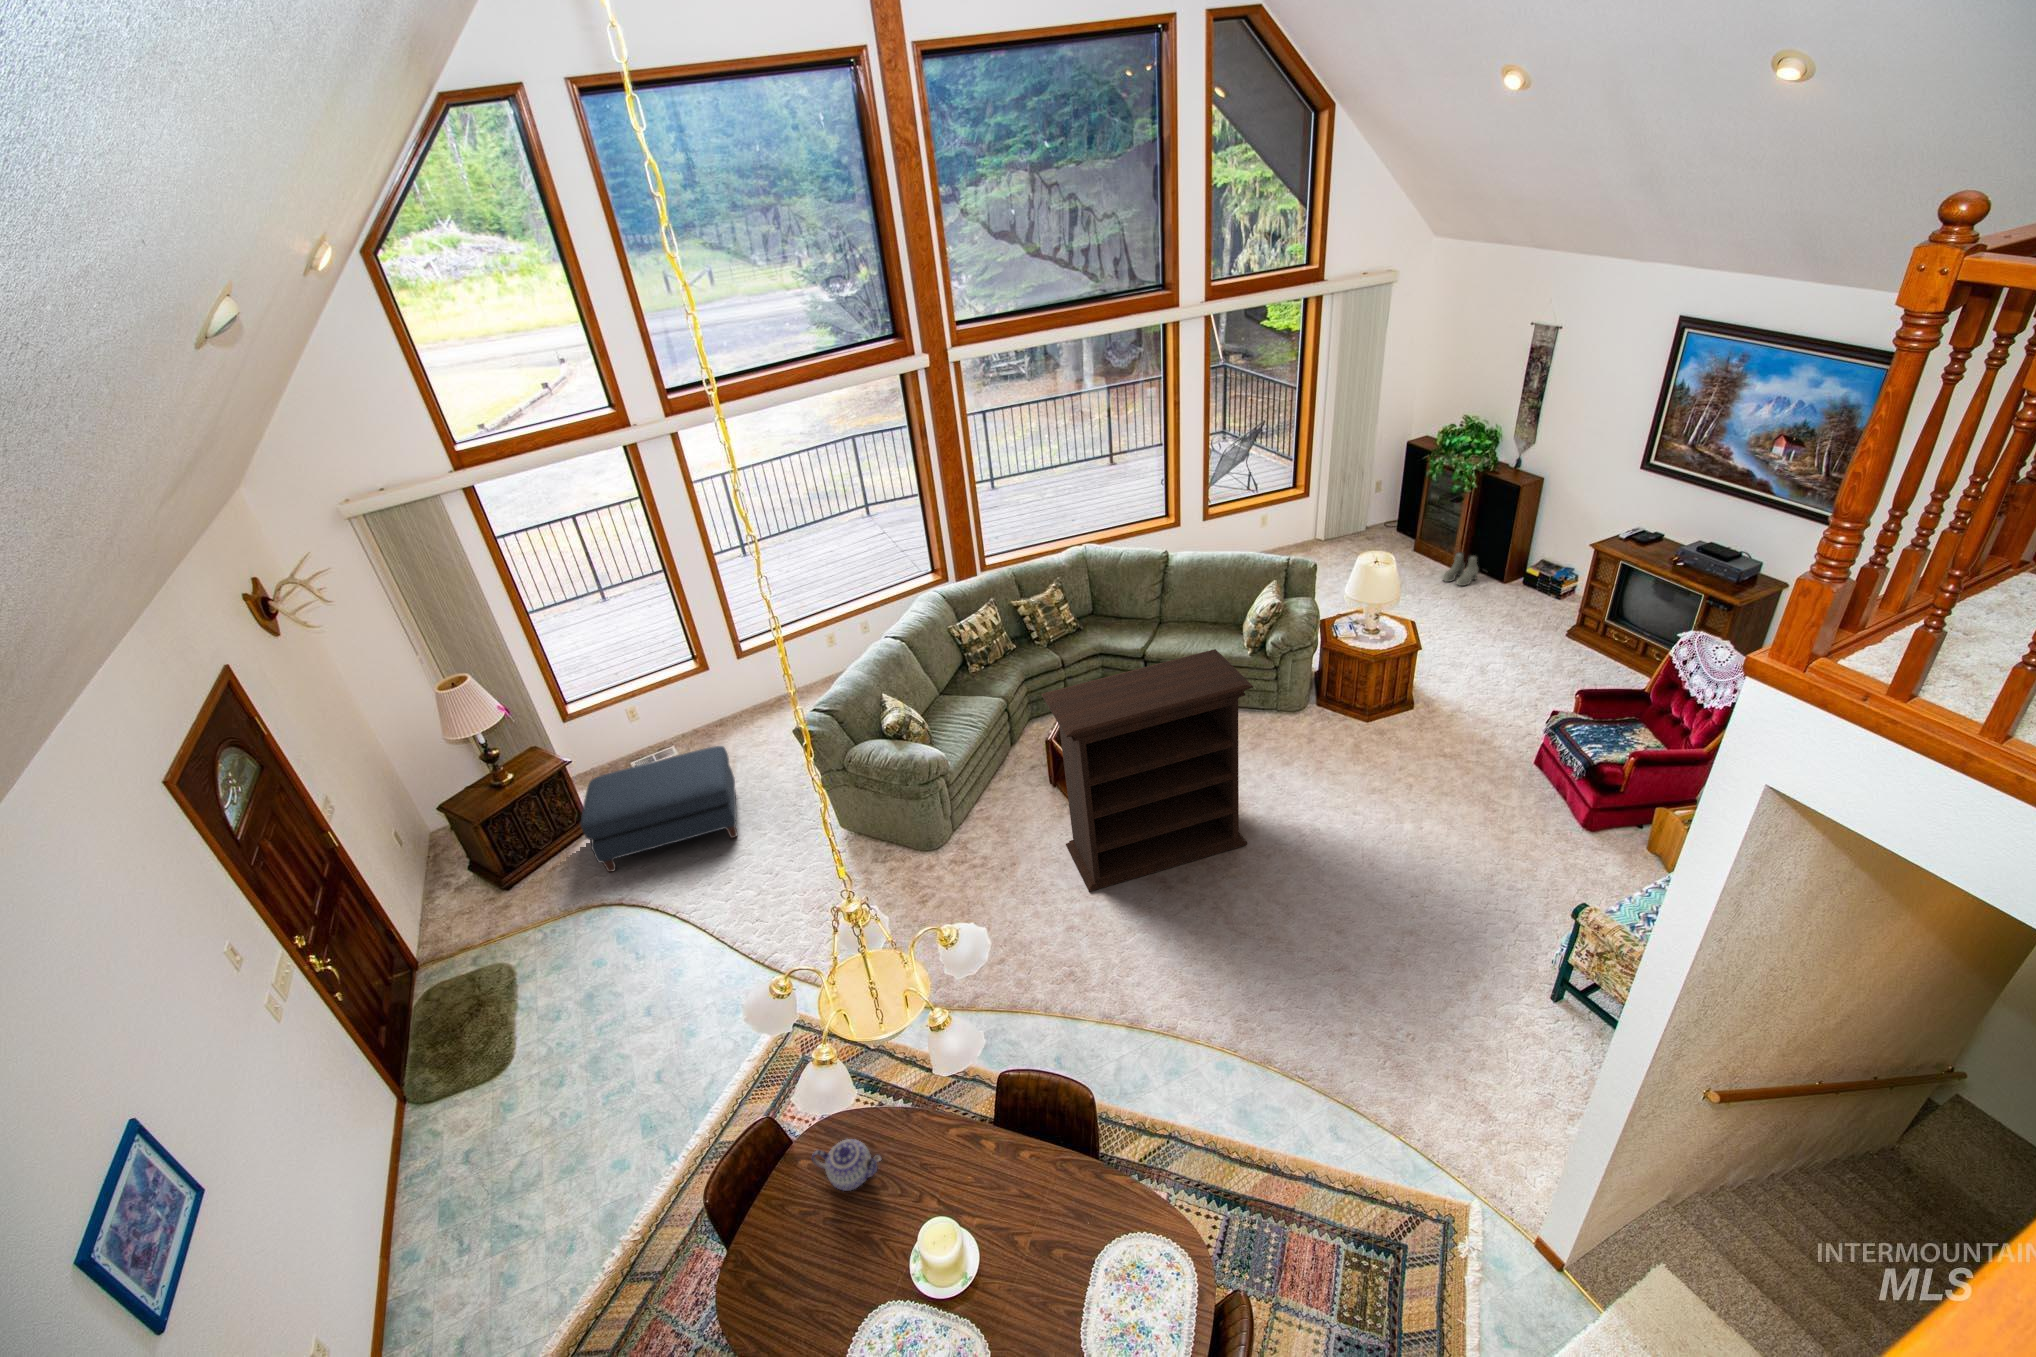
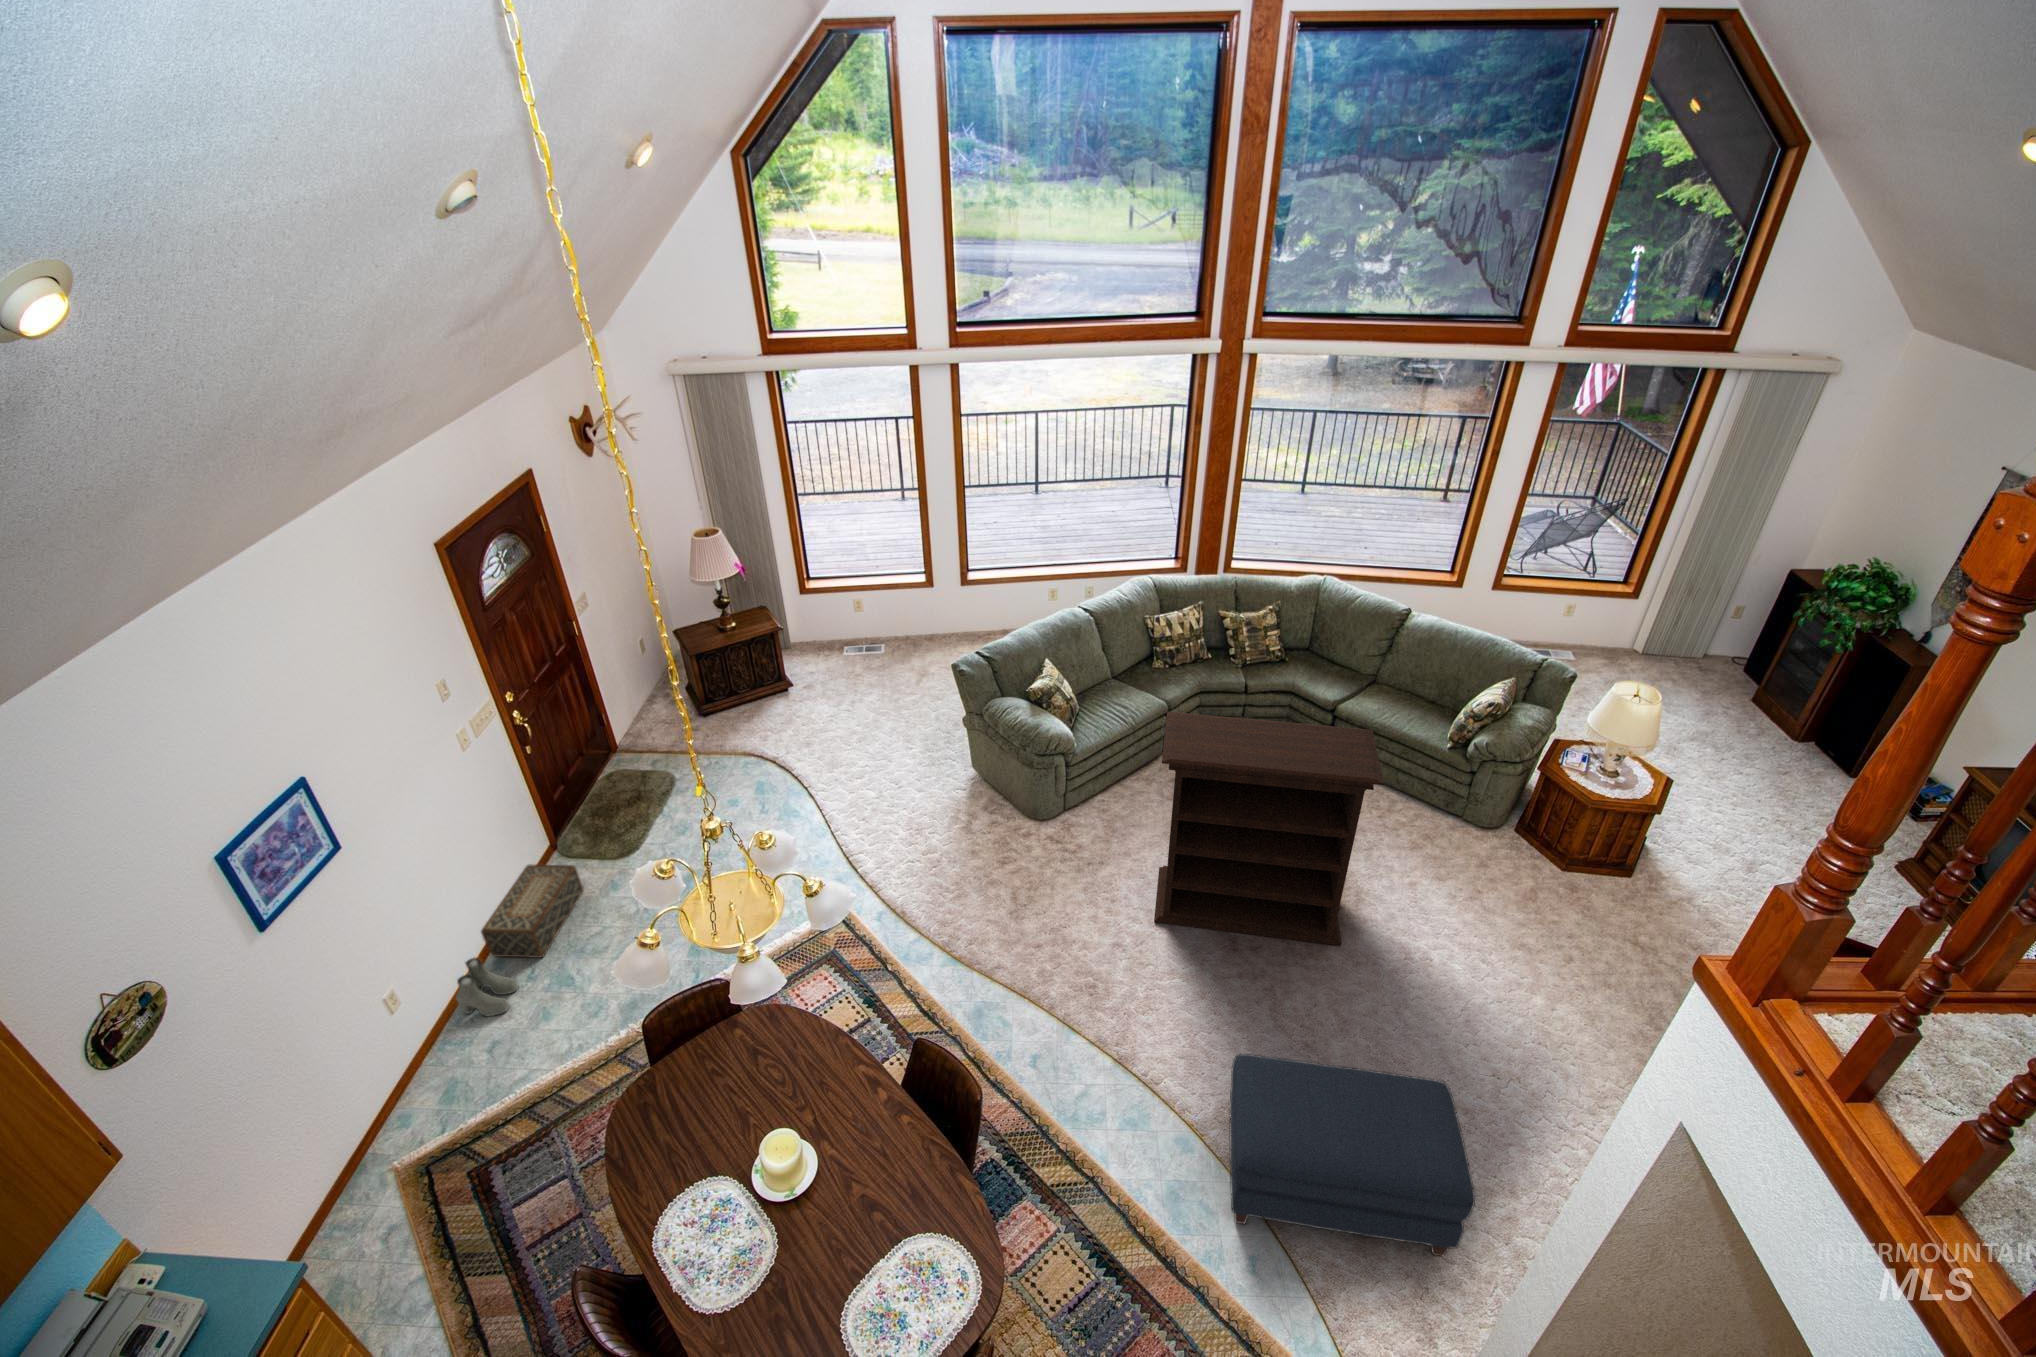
boots: present [1443,552,1478,586] -> present [456,958,518,1016]
ottoman: present [580,746,737,872] -> present [1229,1054,1475,1256]
woven basket: none [368,1103,471,1253] -> present [481,865,583,958]
teapot: present [812,1139,881,1191] -> none [738,1027,785,1074]

